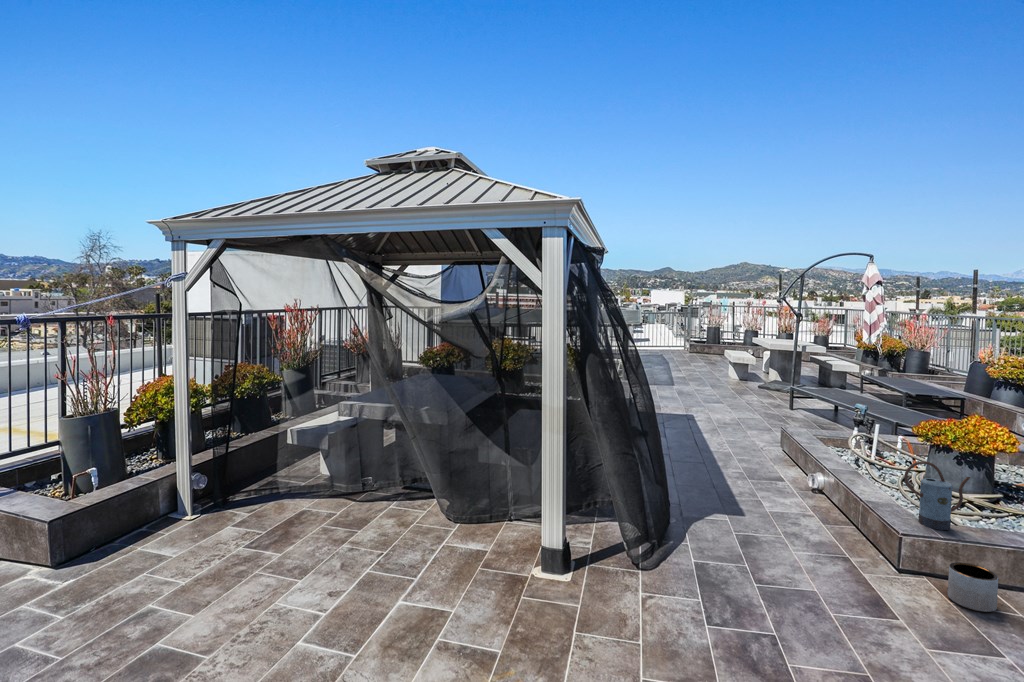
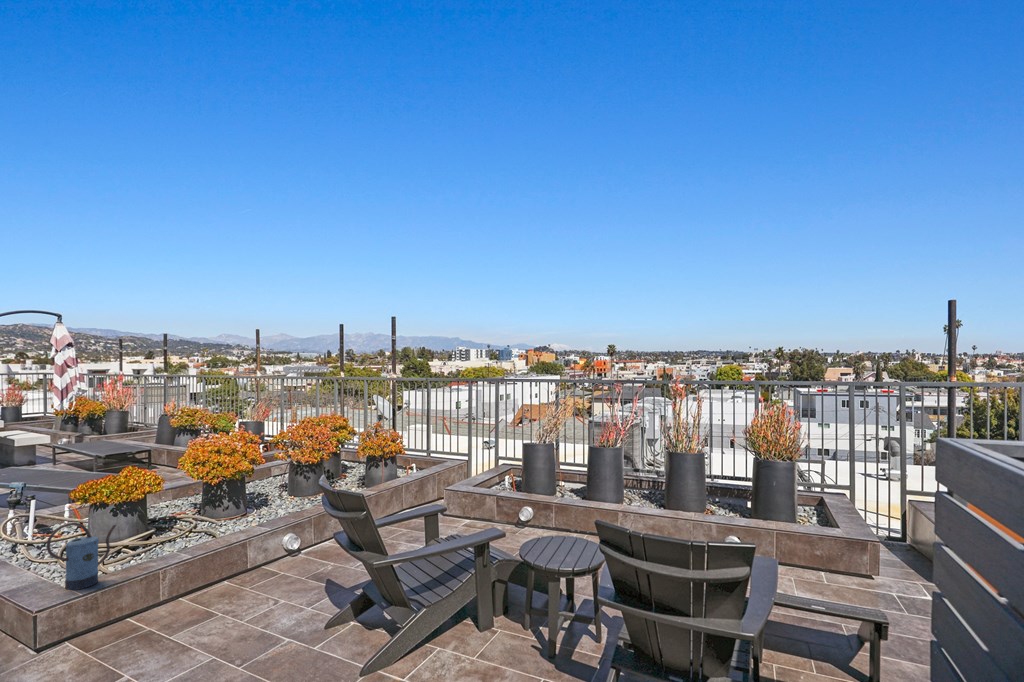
planter: present [948,562,998,612] -> none [87,607,132,656]

